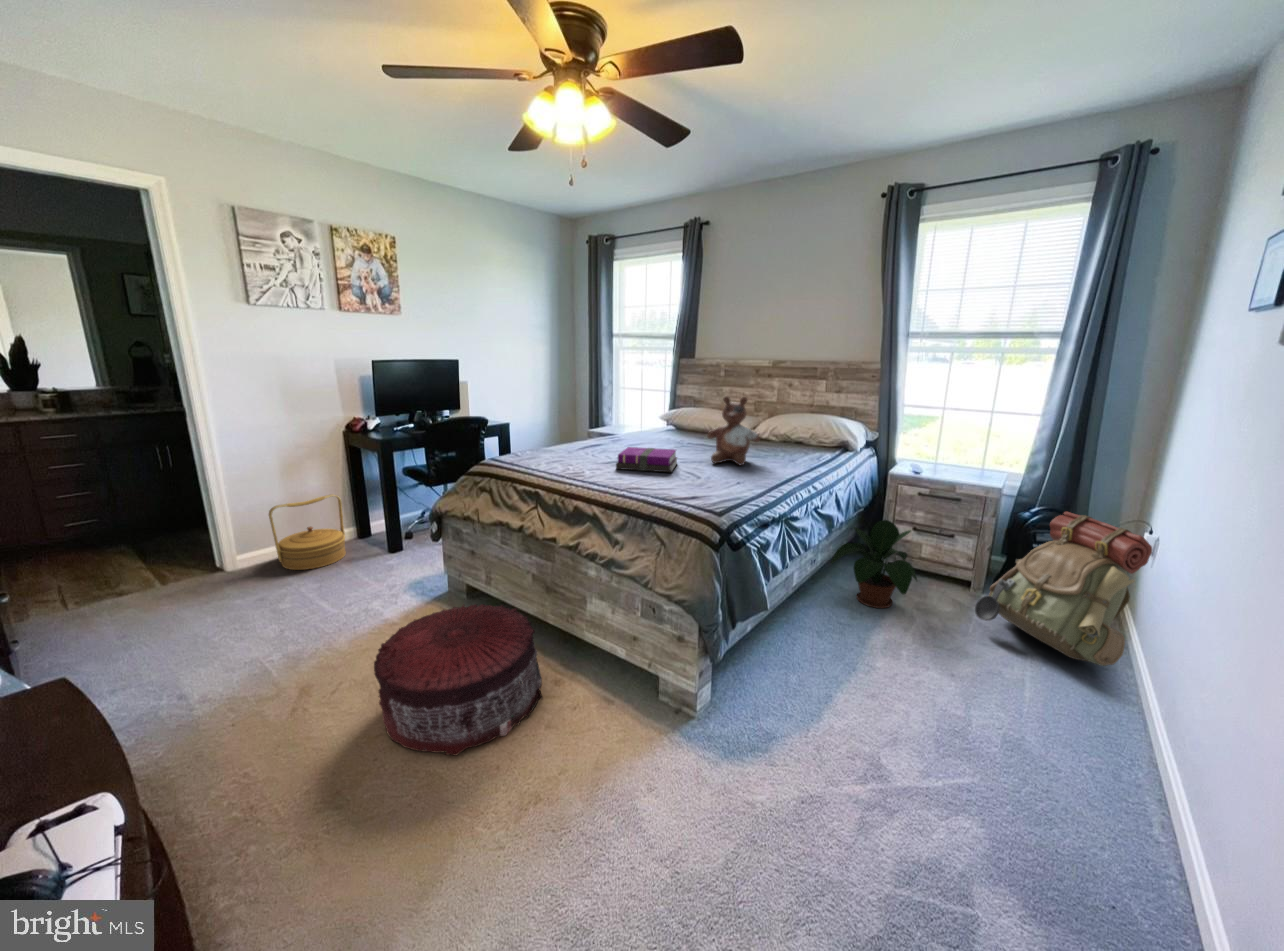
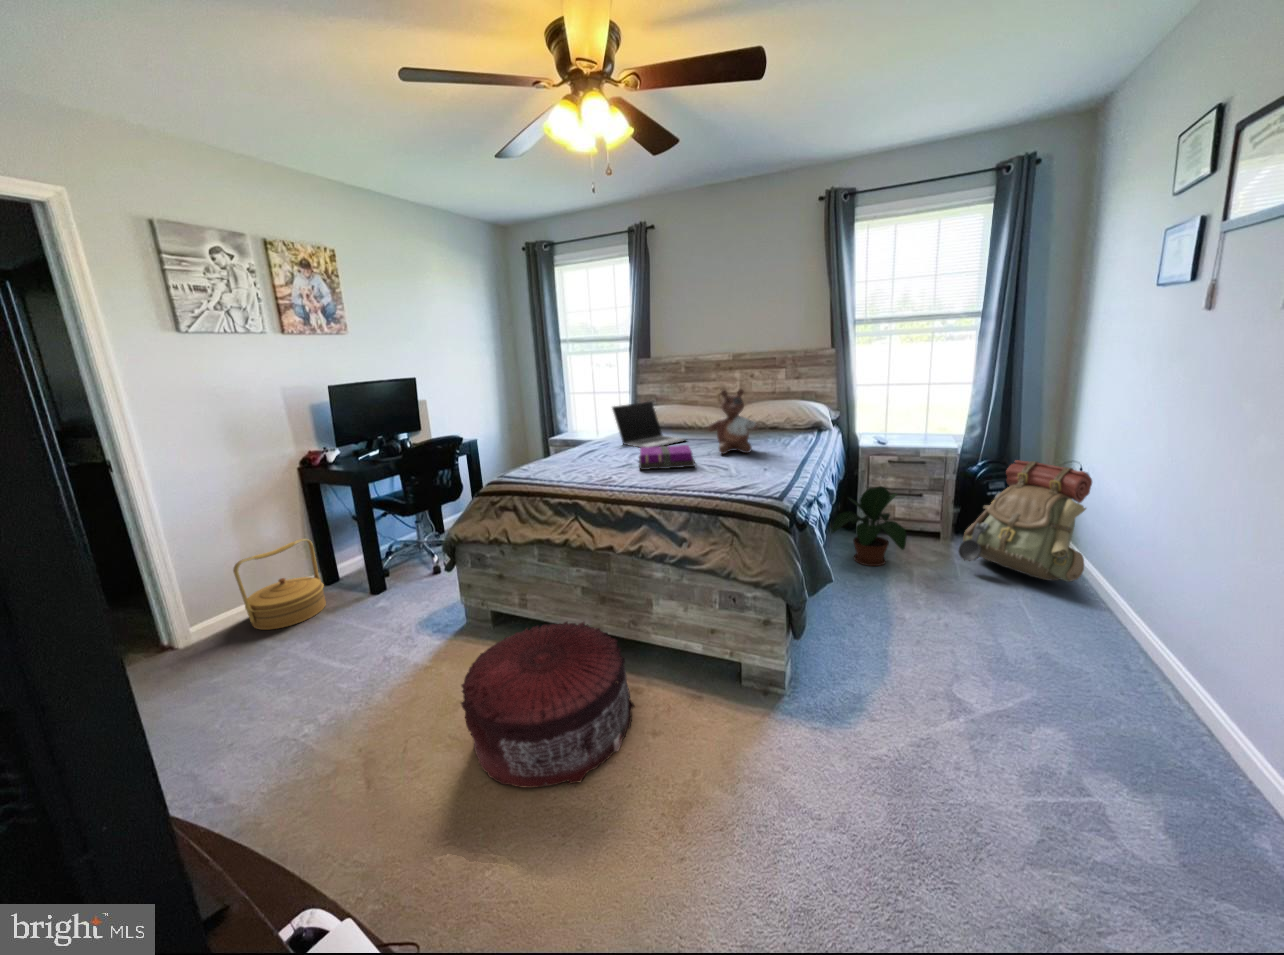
laptop: none [625,401,697,449] -> present [612,402,686,448]

